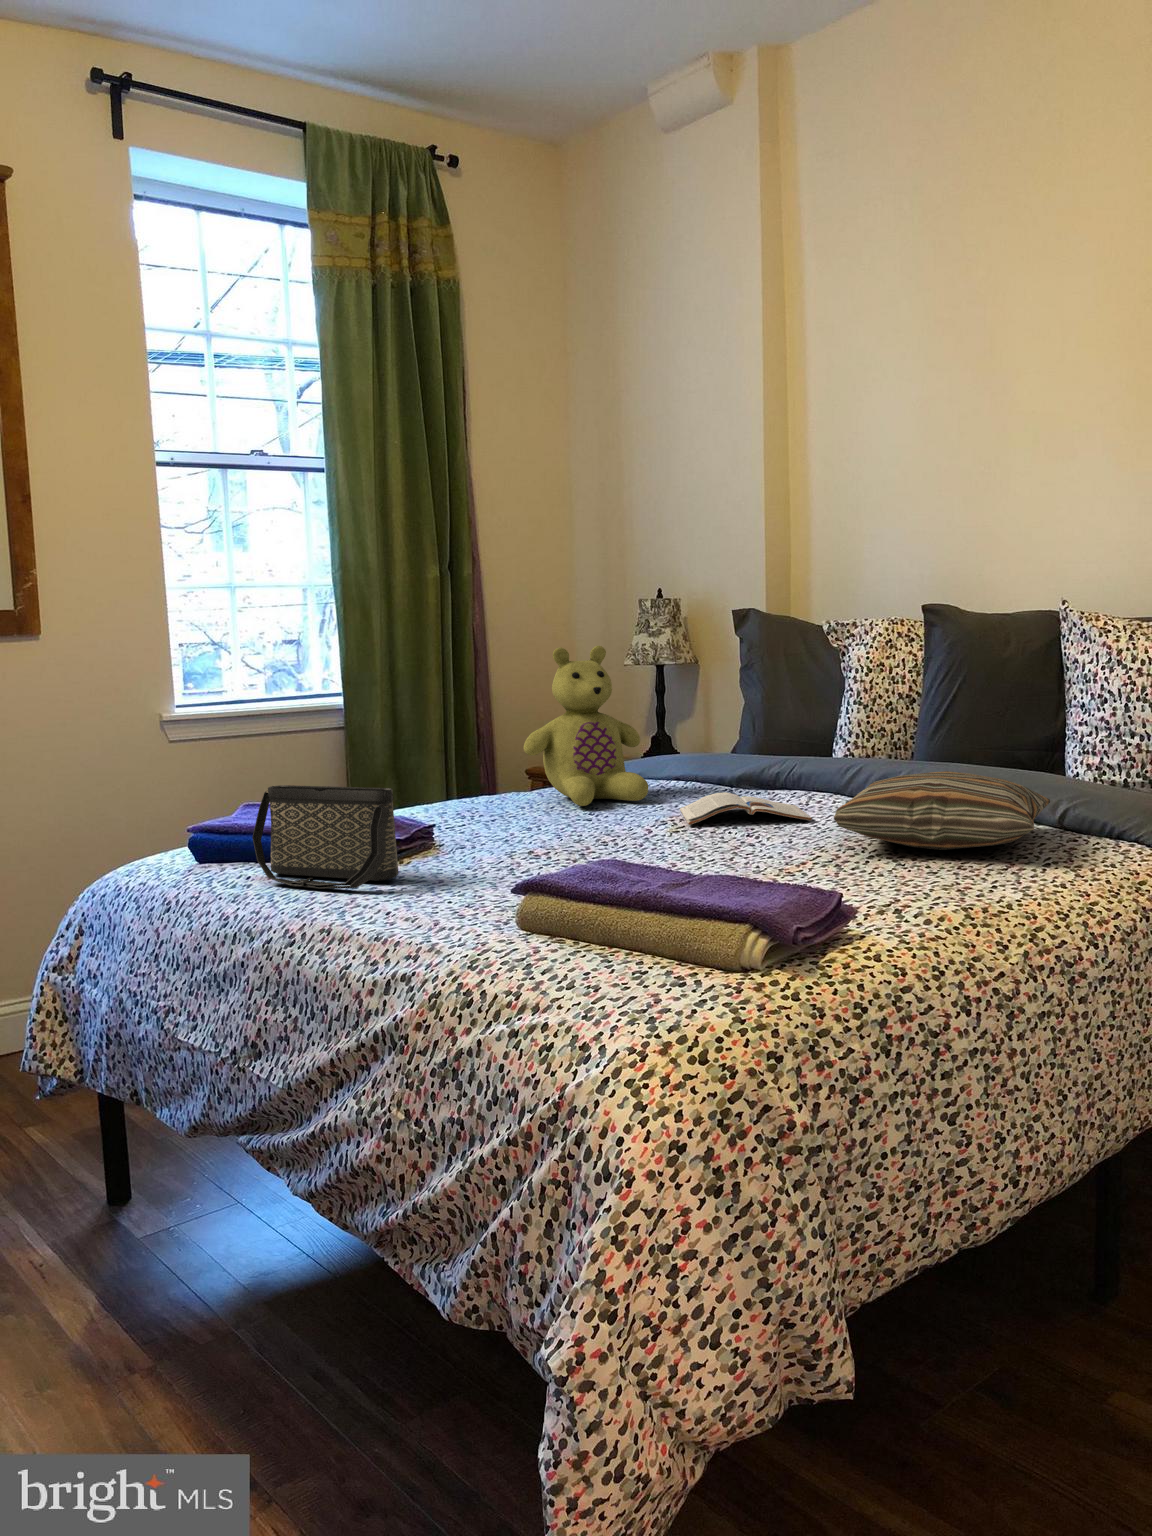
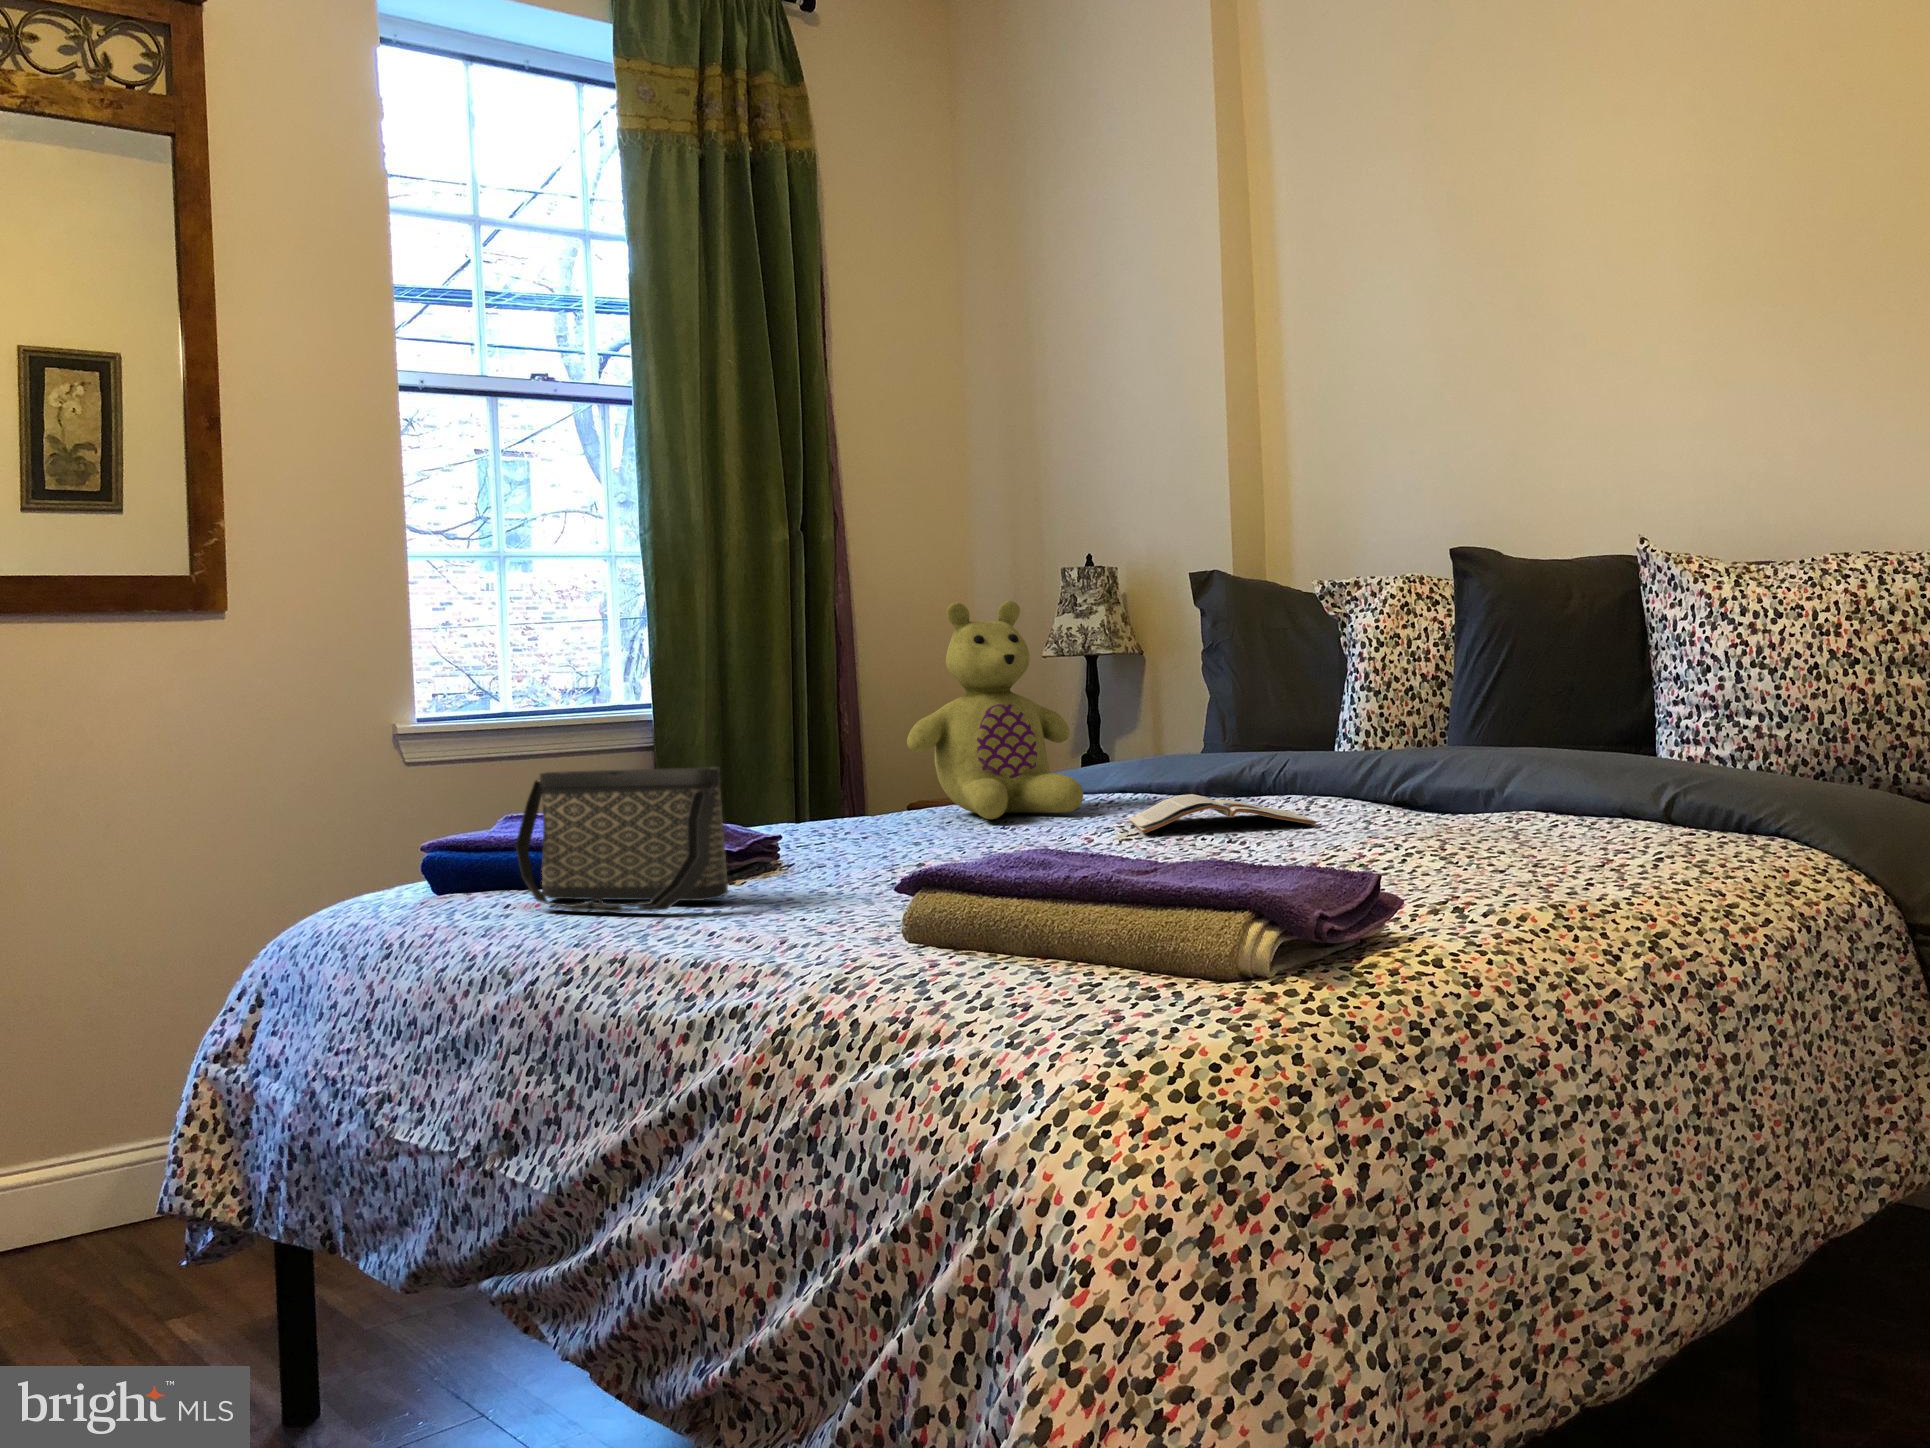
pillow: present [834,771,1050,850] -> none [1352,742,1651,844]

